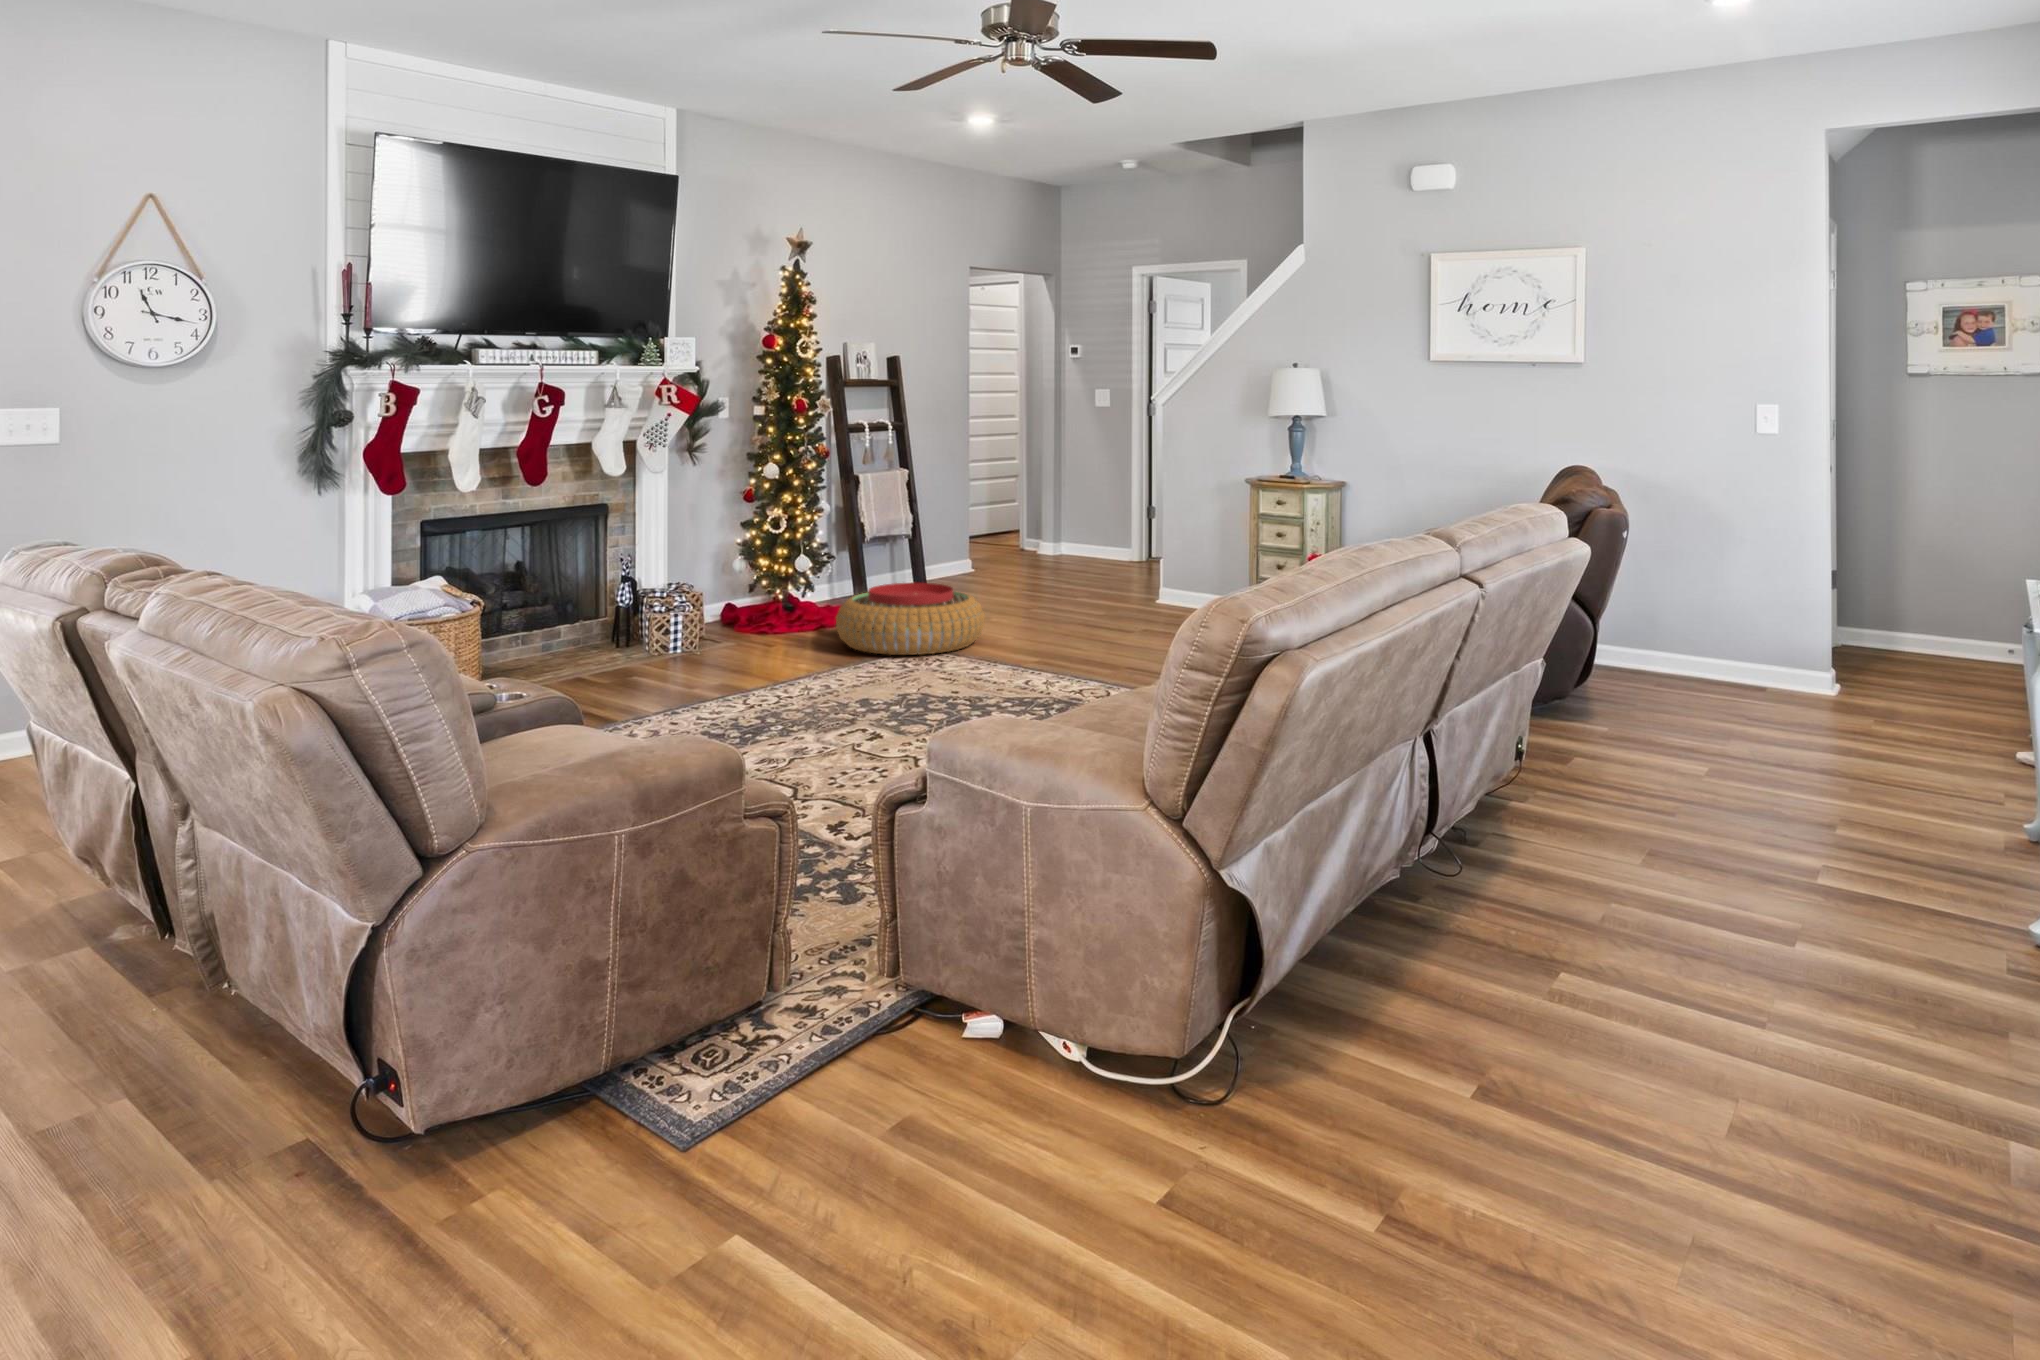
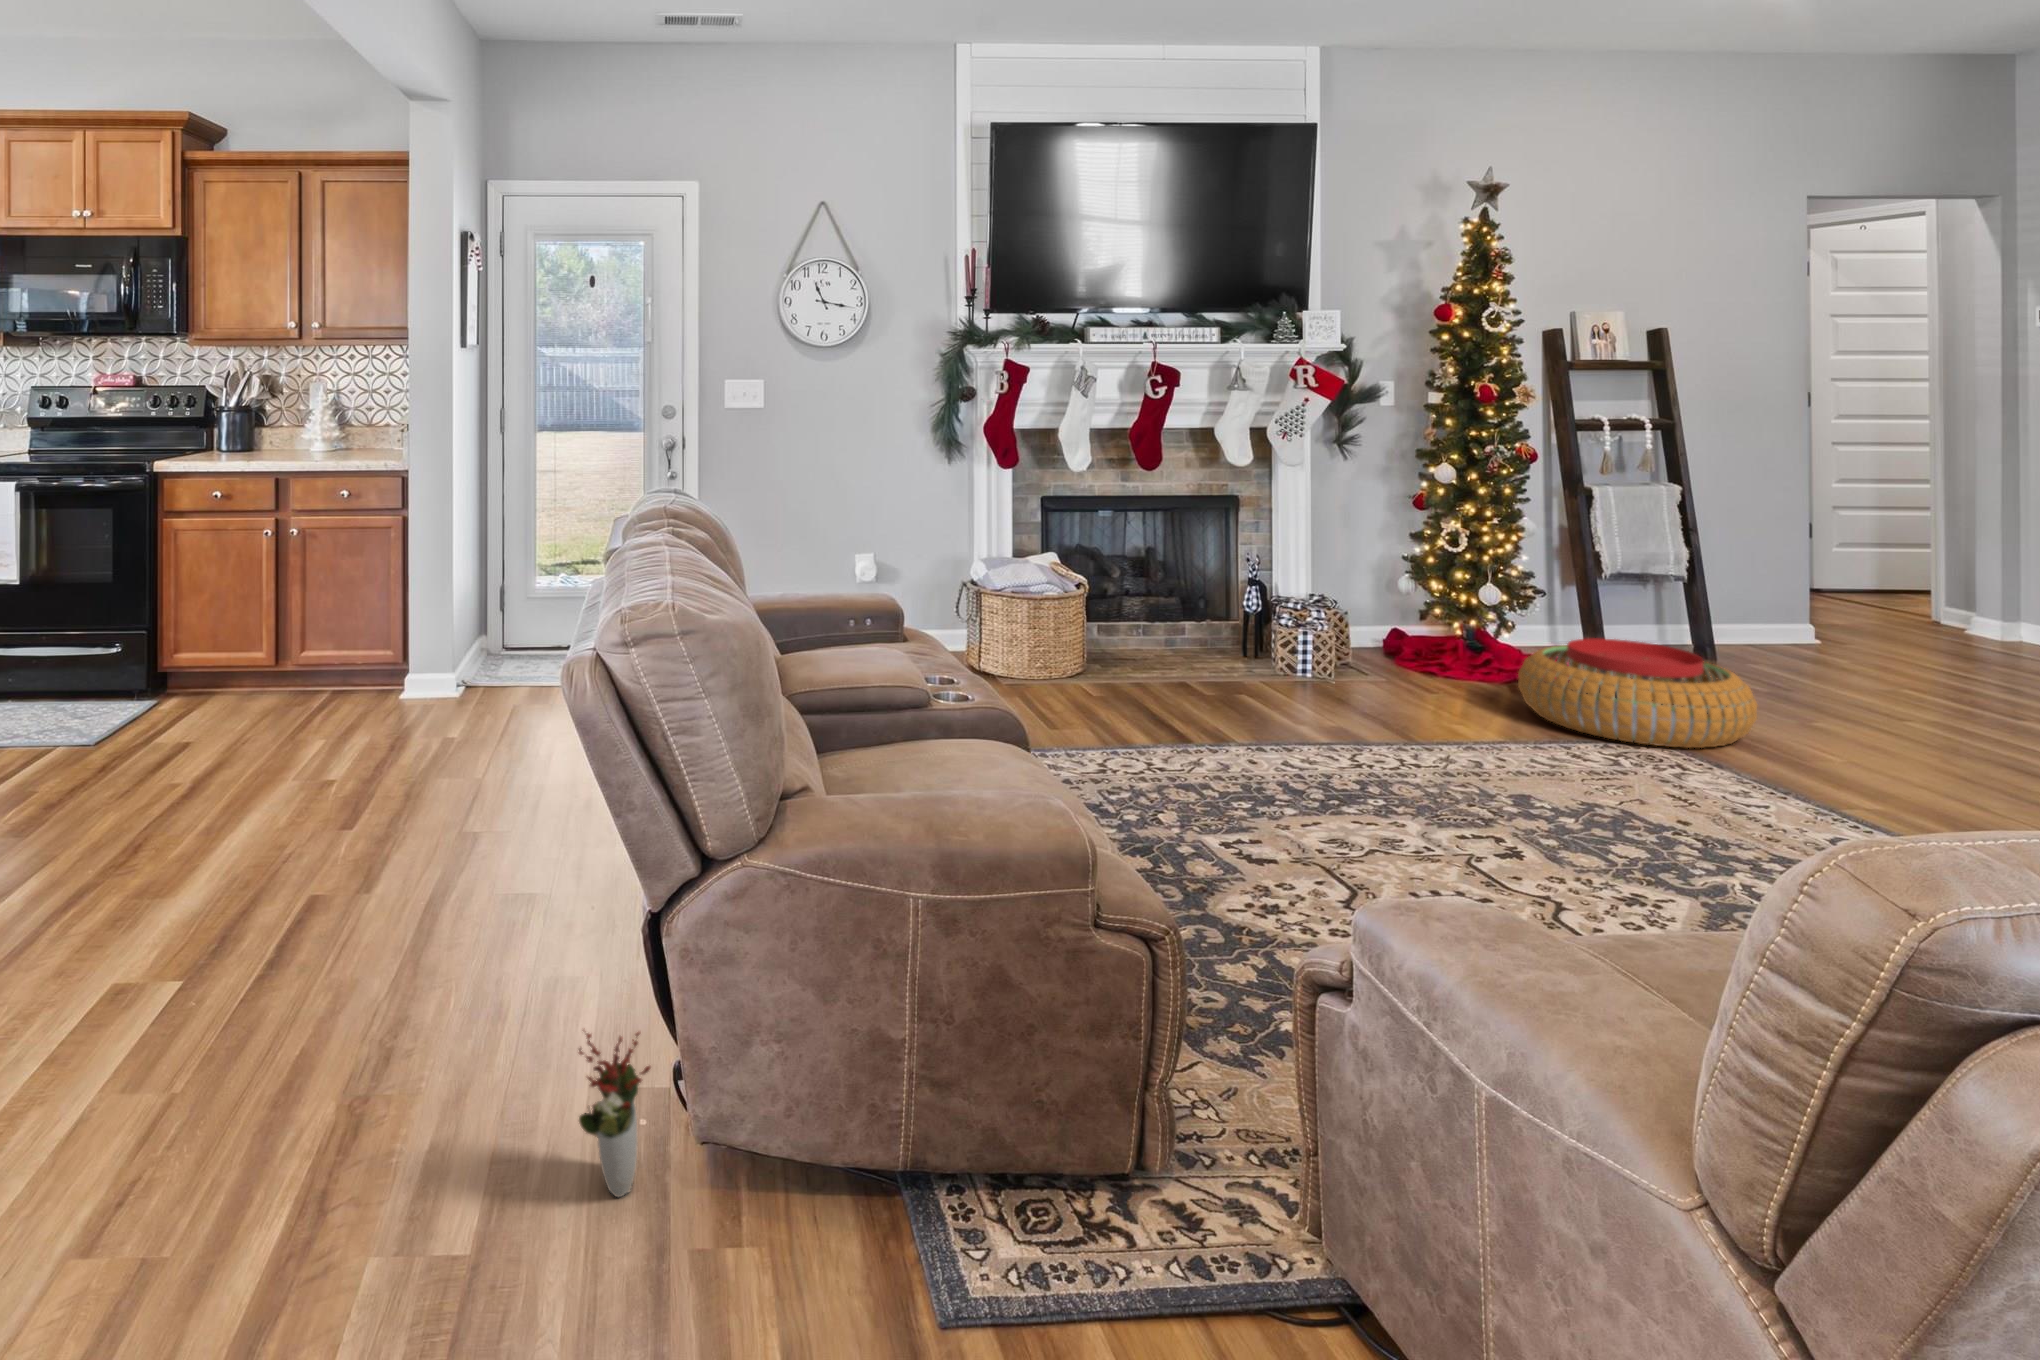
decorative plant: none [266,1031,353,1198] -> present [579,1032,651,1197]

